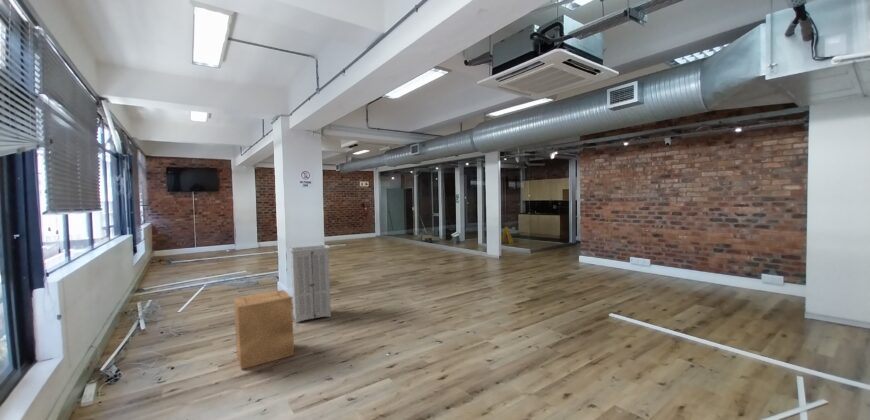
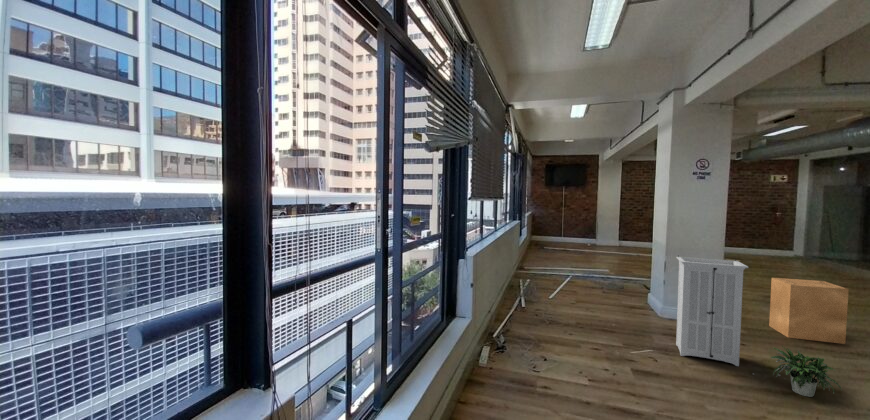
cardboard box: present [234,290,294,369] -> present [769,278,849,344]
potted plant: none [337,294,375,321] -> present [753,346,841,397]

